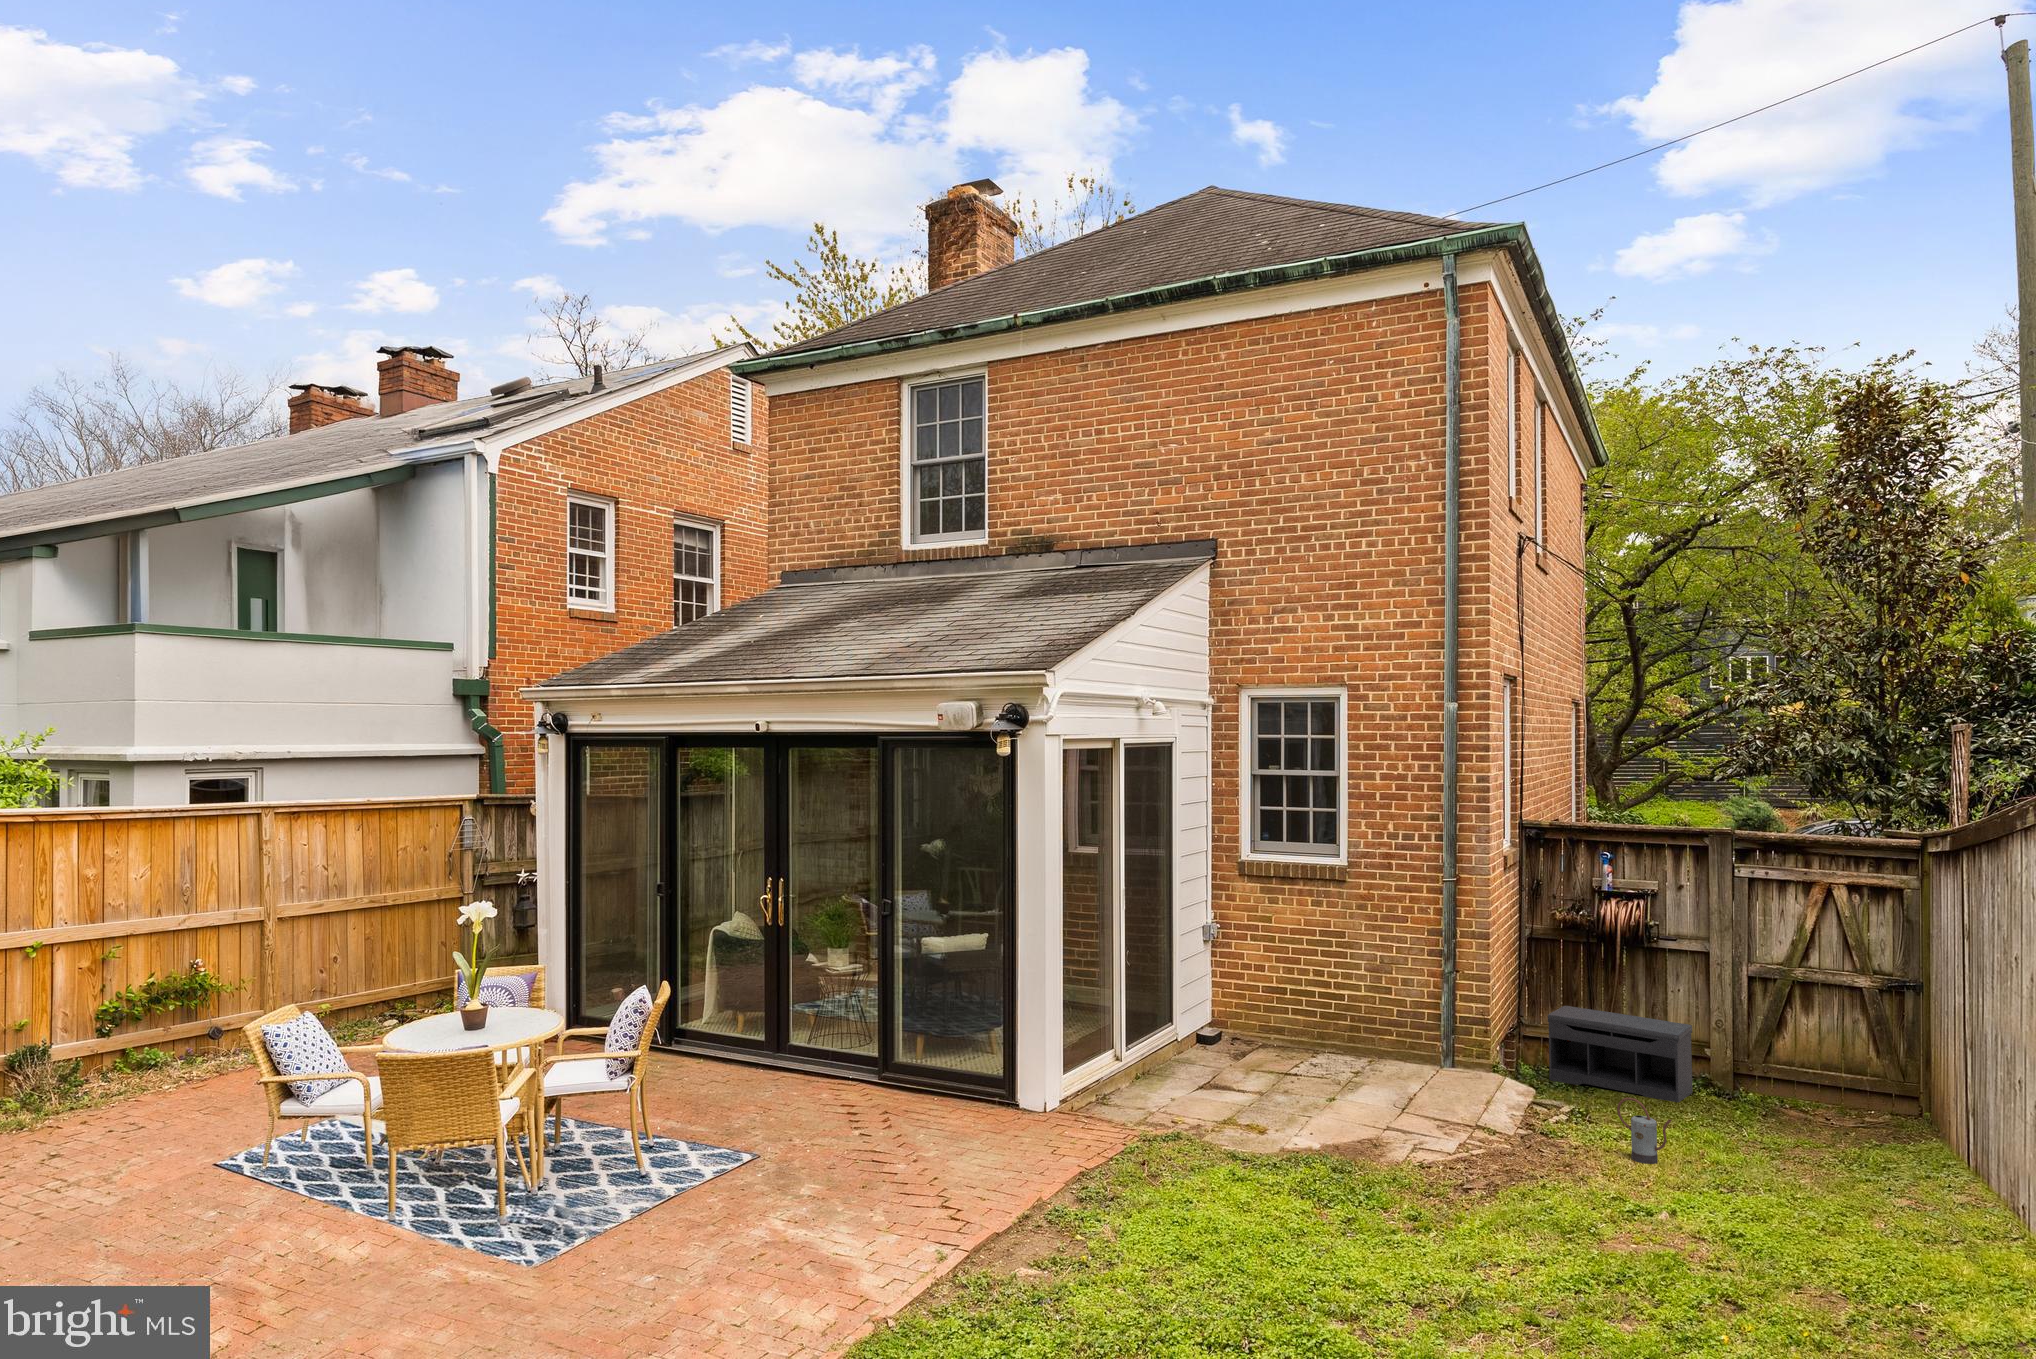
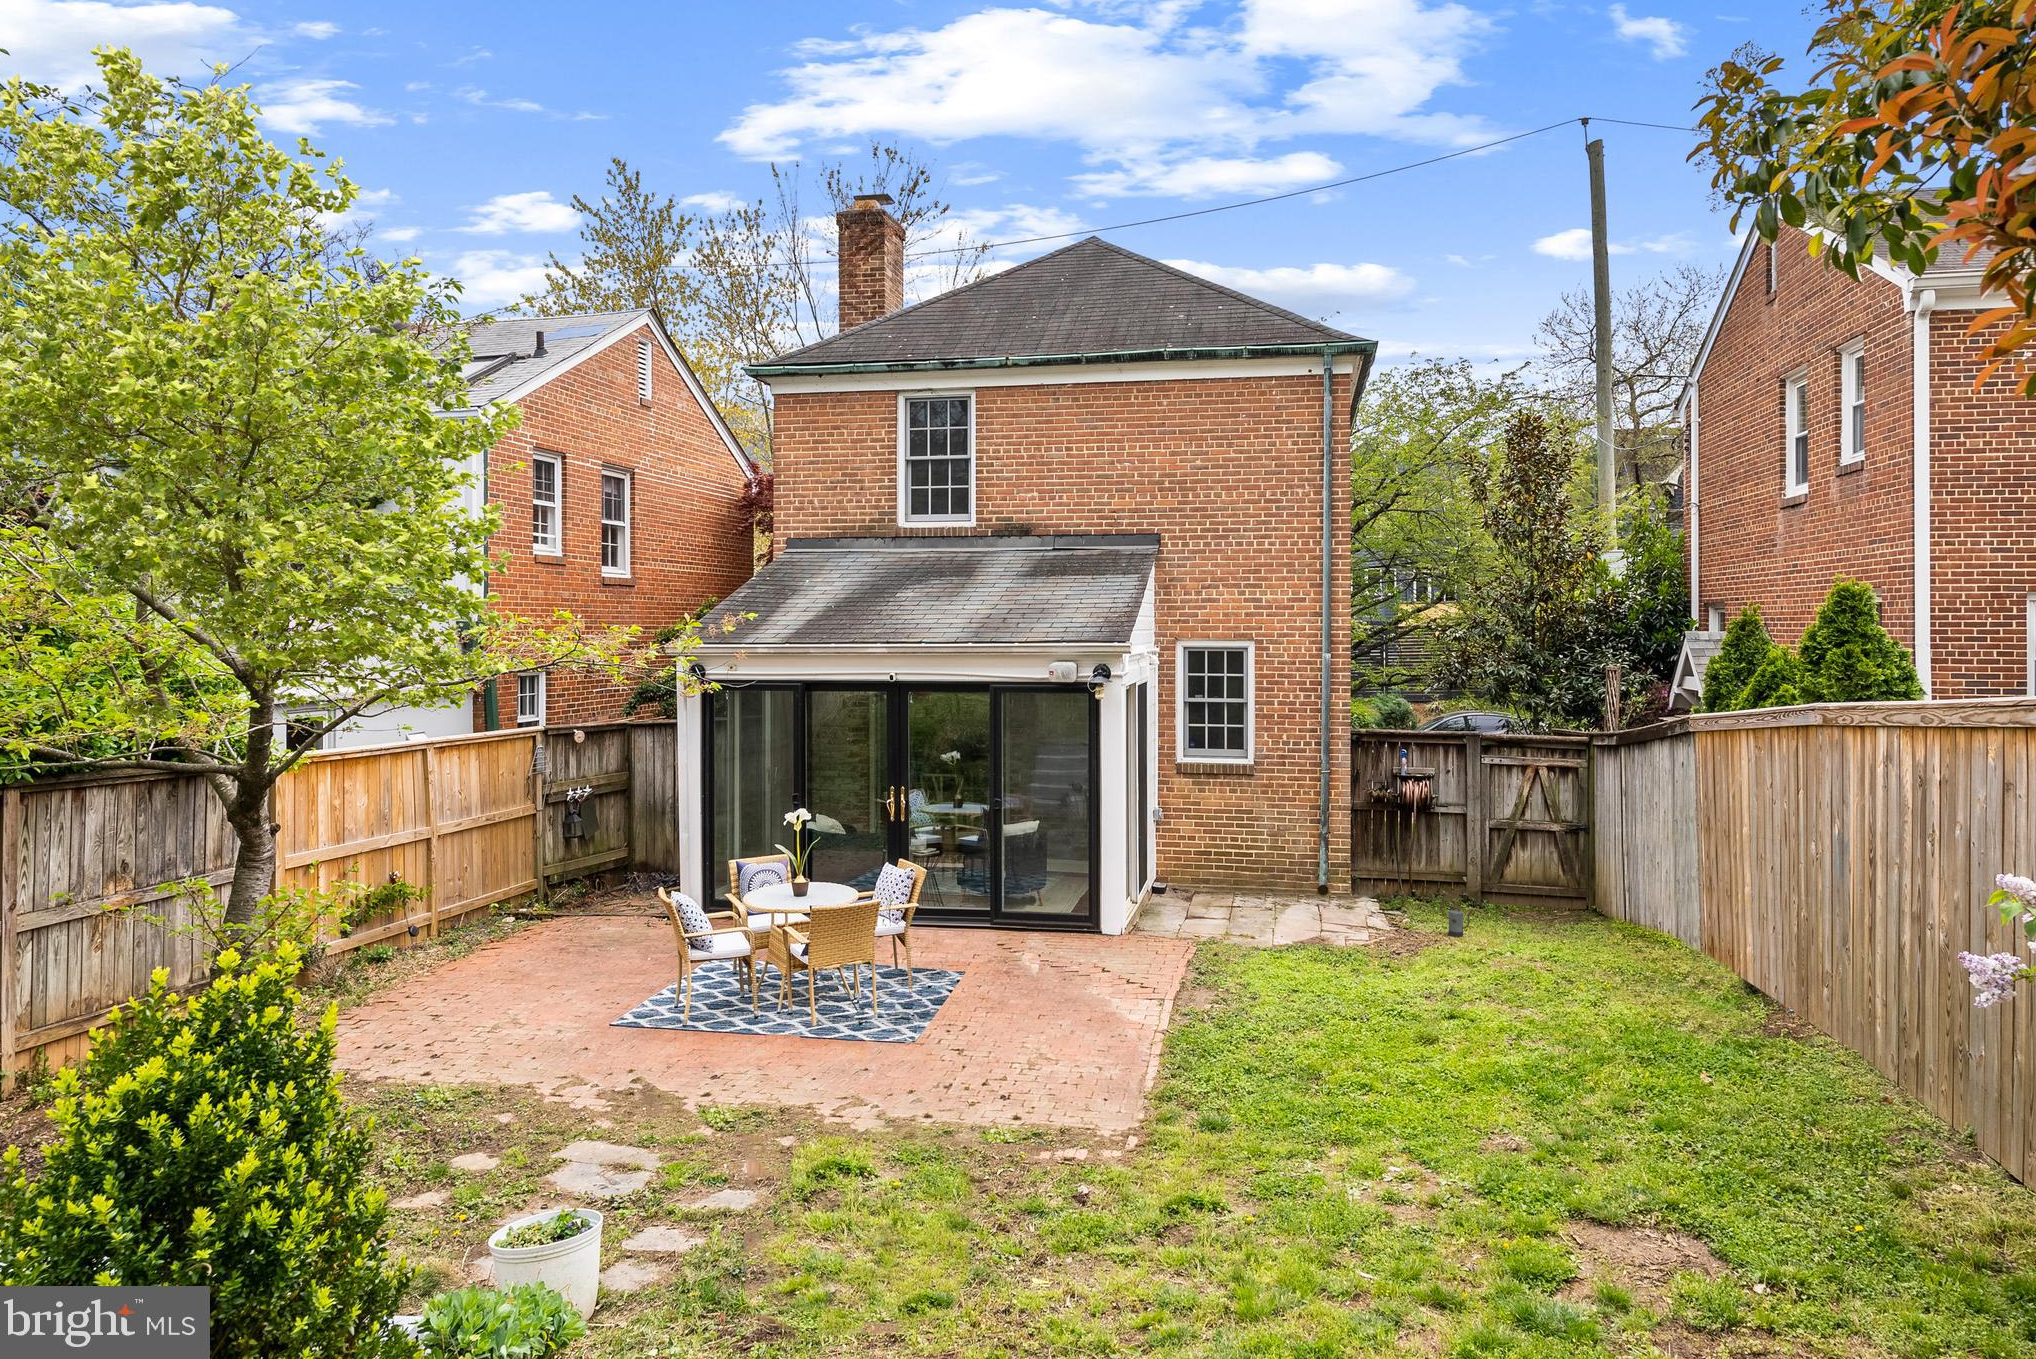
bench: present [1548,1006,1693,1102] -> none [1370,851,1456,908]

